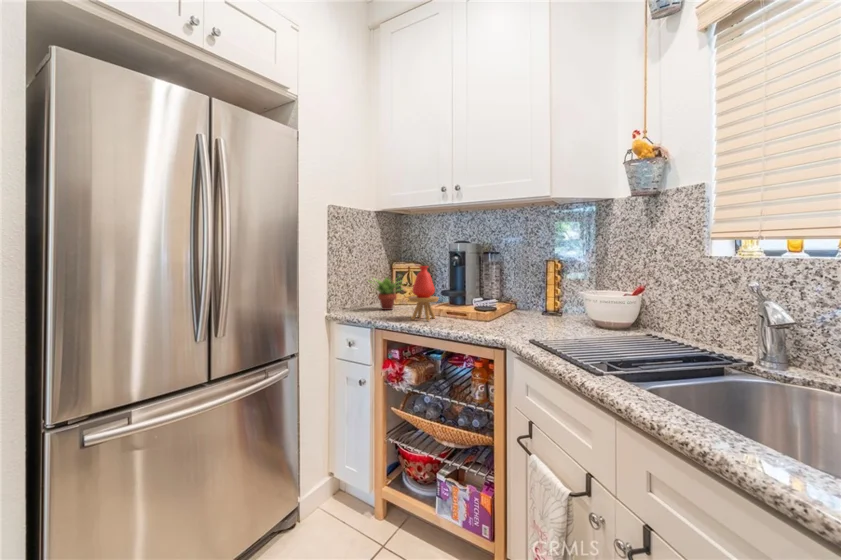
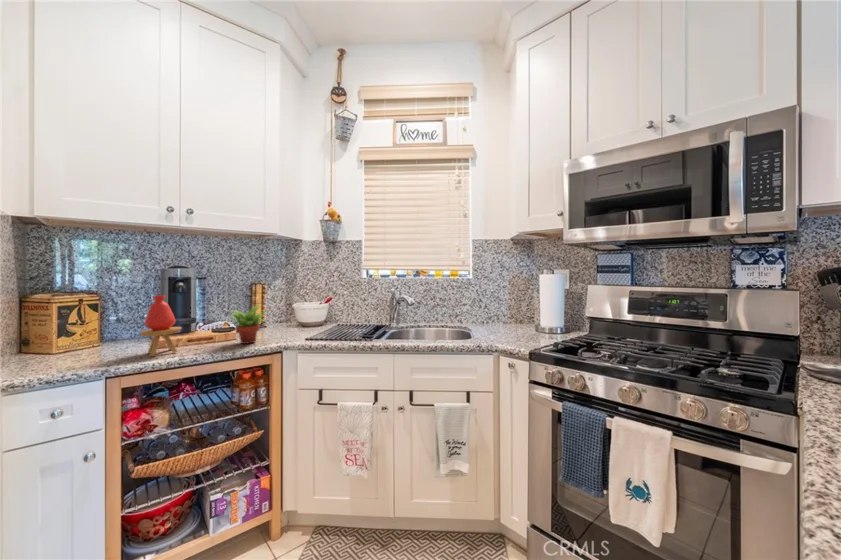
succulent plant: present [376,277,400,310] -> present [232,304,263,344]

